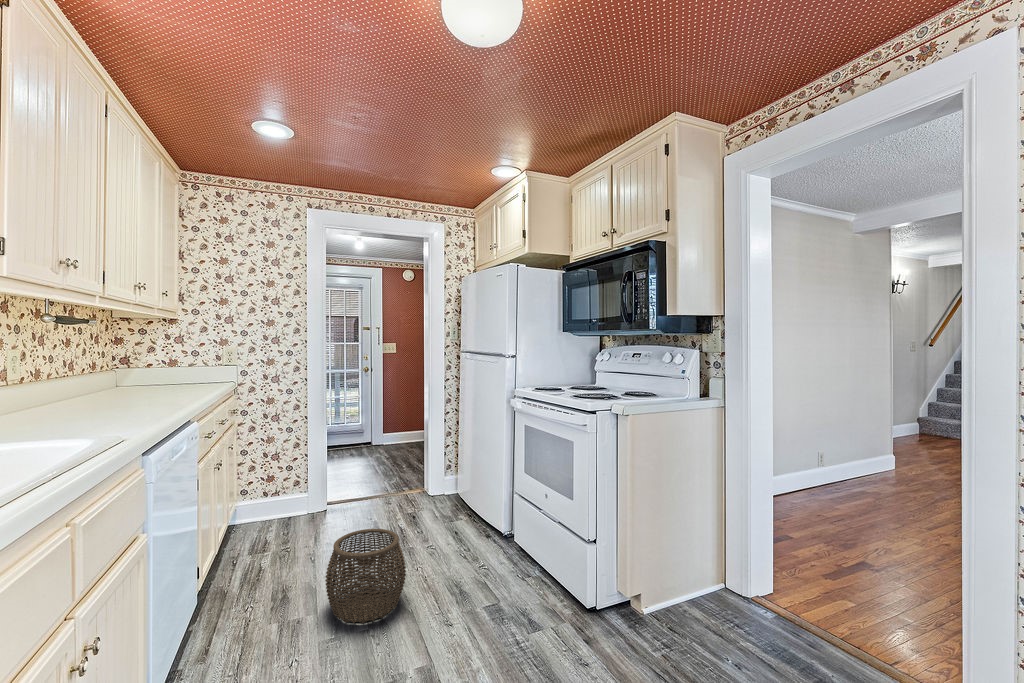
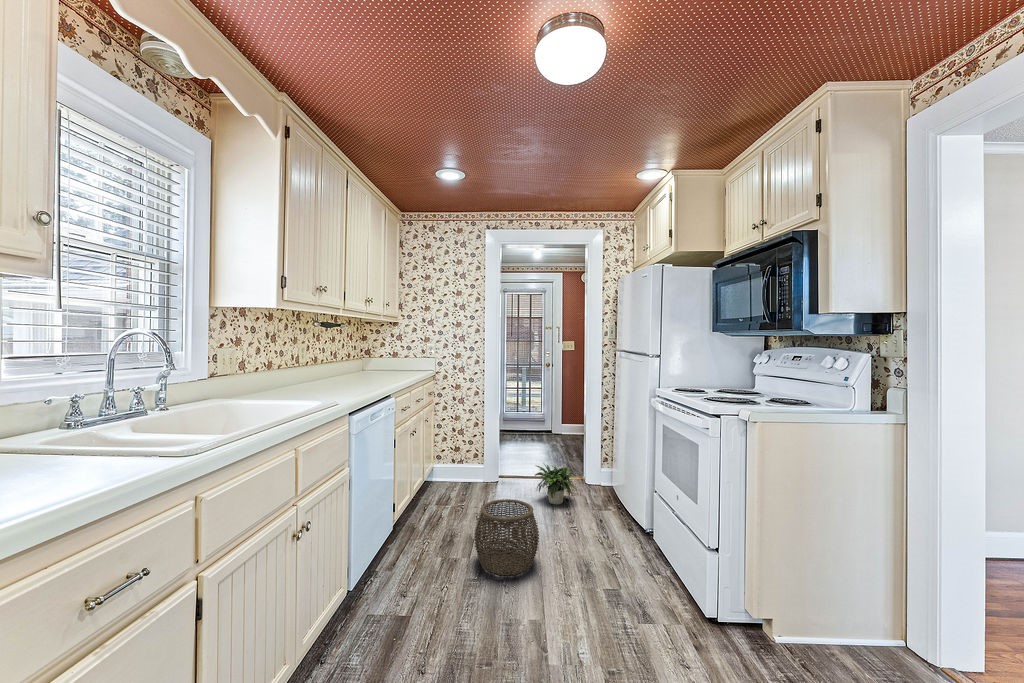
potted plant: none [362,480,426,525] -> present [535,464,577,504]

